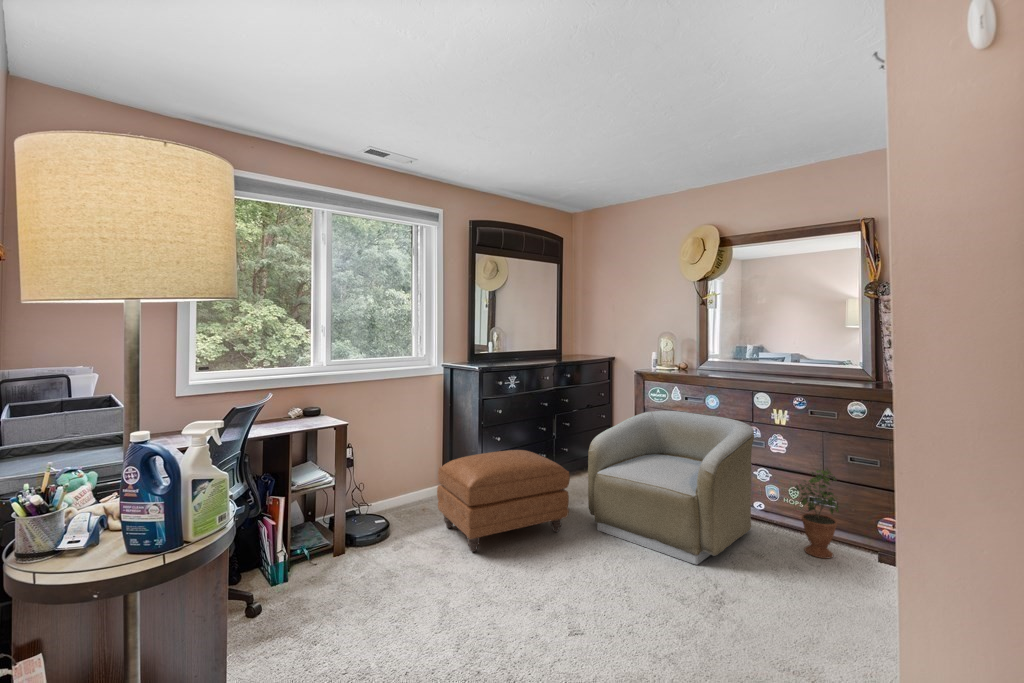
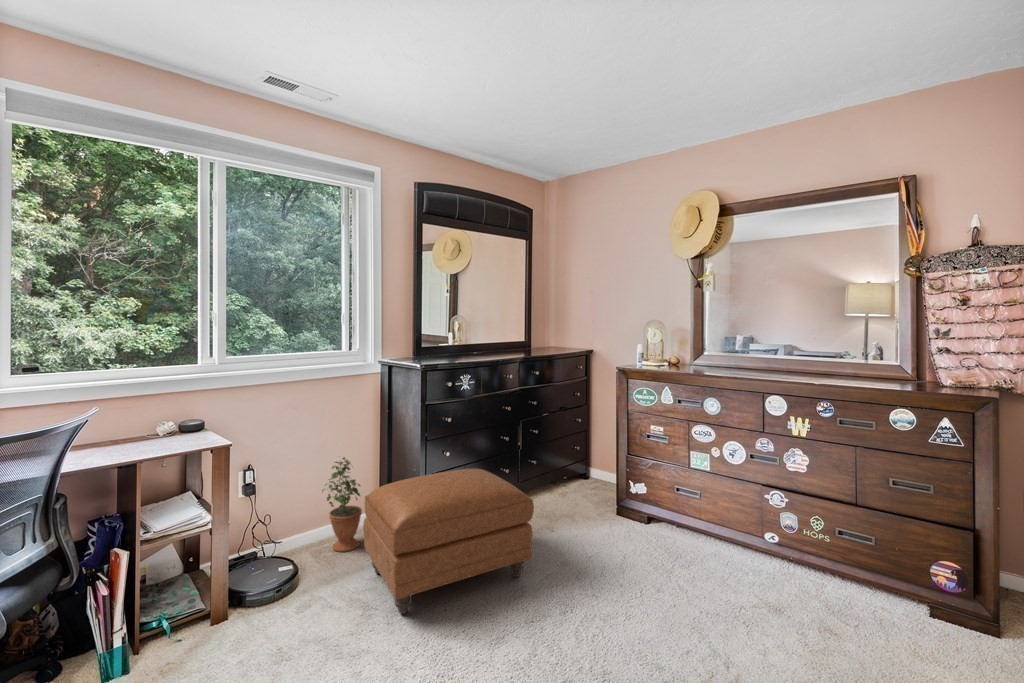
armchair: present [588,411,754,565] -> none [558,417,768,629]
potted plant: present [796,469,839,558] -> present [322,457,362,552]

